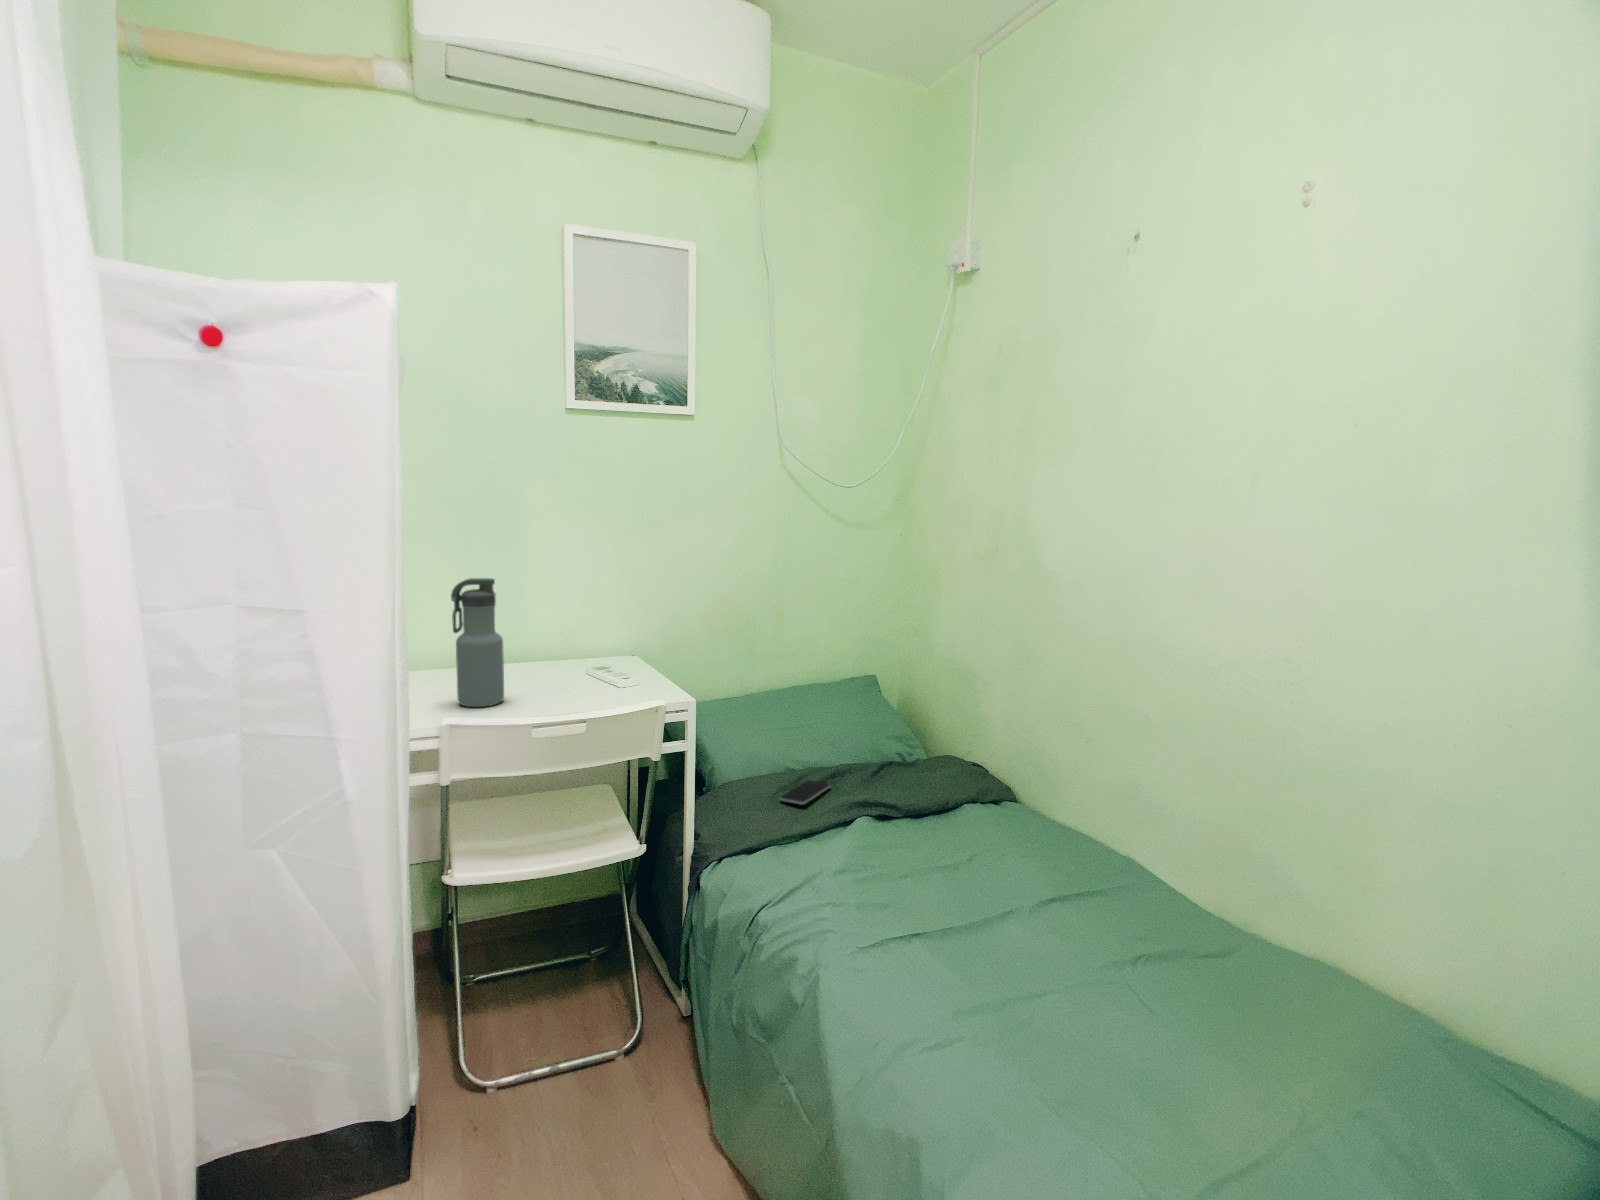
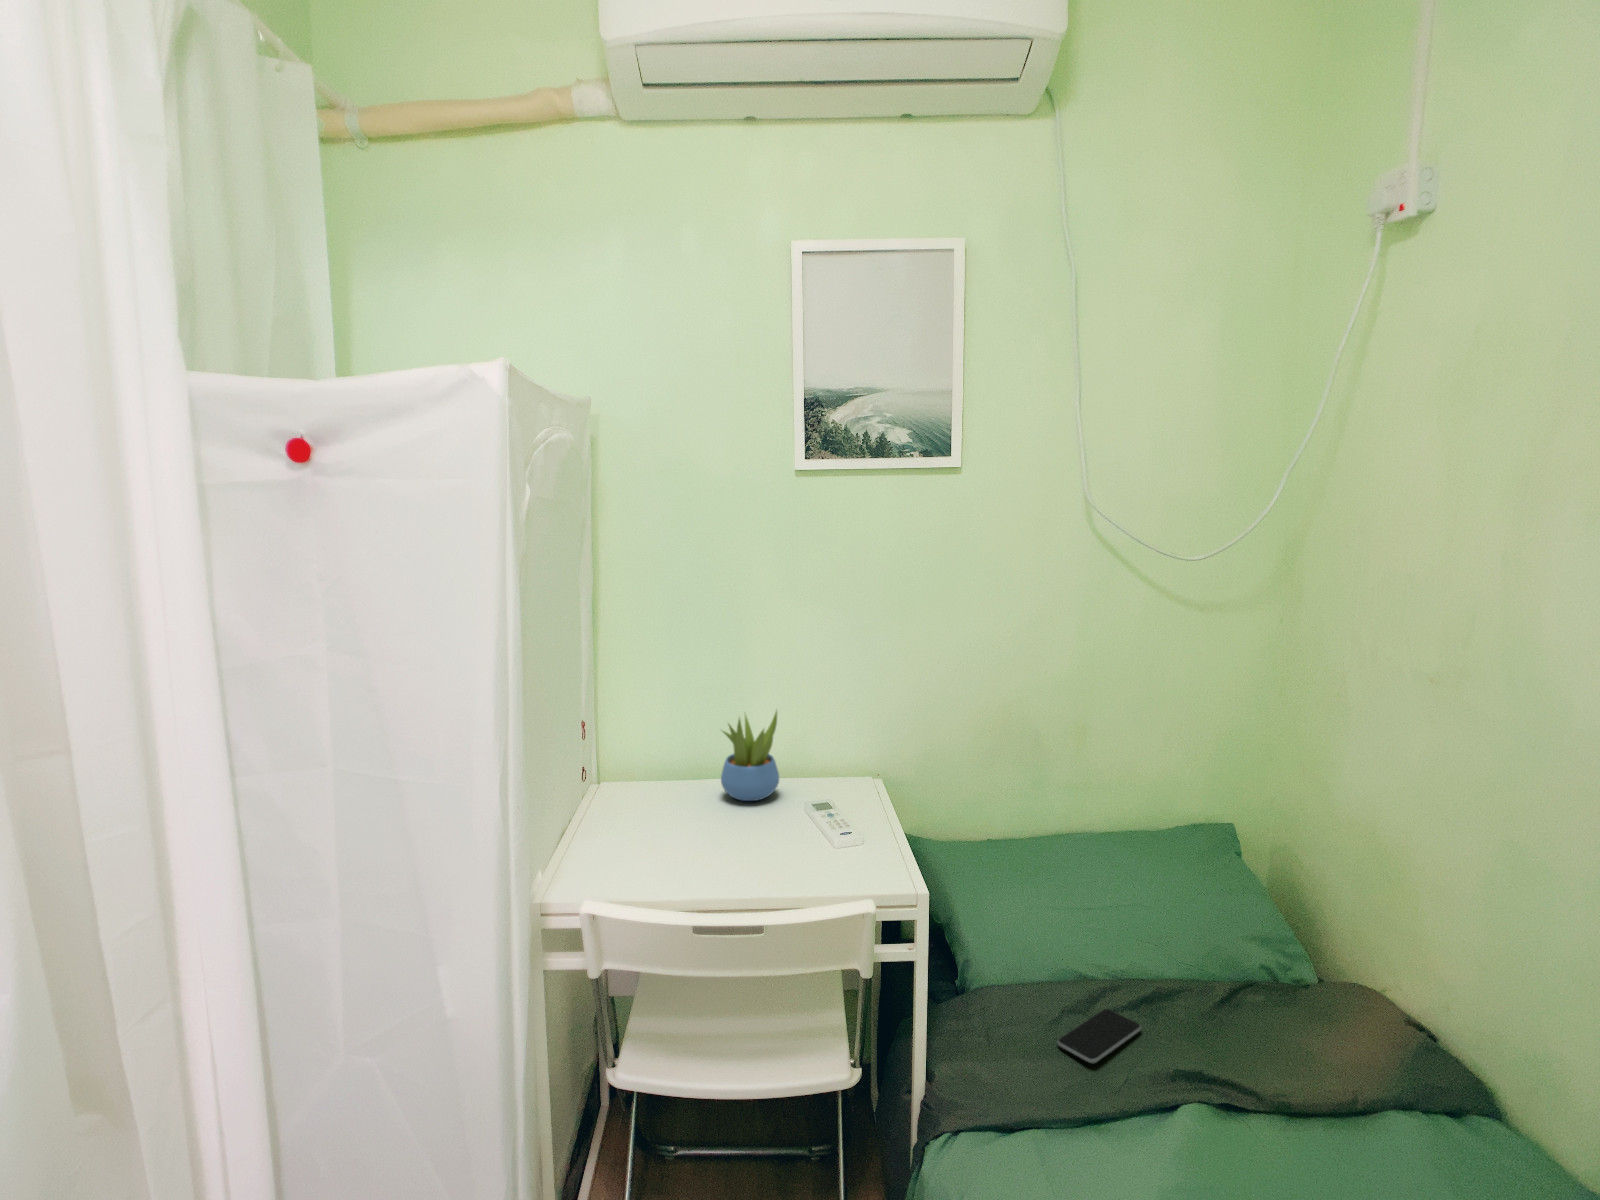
water bottle: present [451,578,504,707] -> none [632,711,695,873]
succulent plant: none [505,597,556,672] -> present [721,711,779,801]

